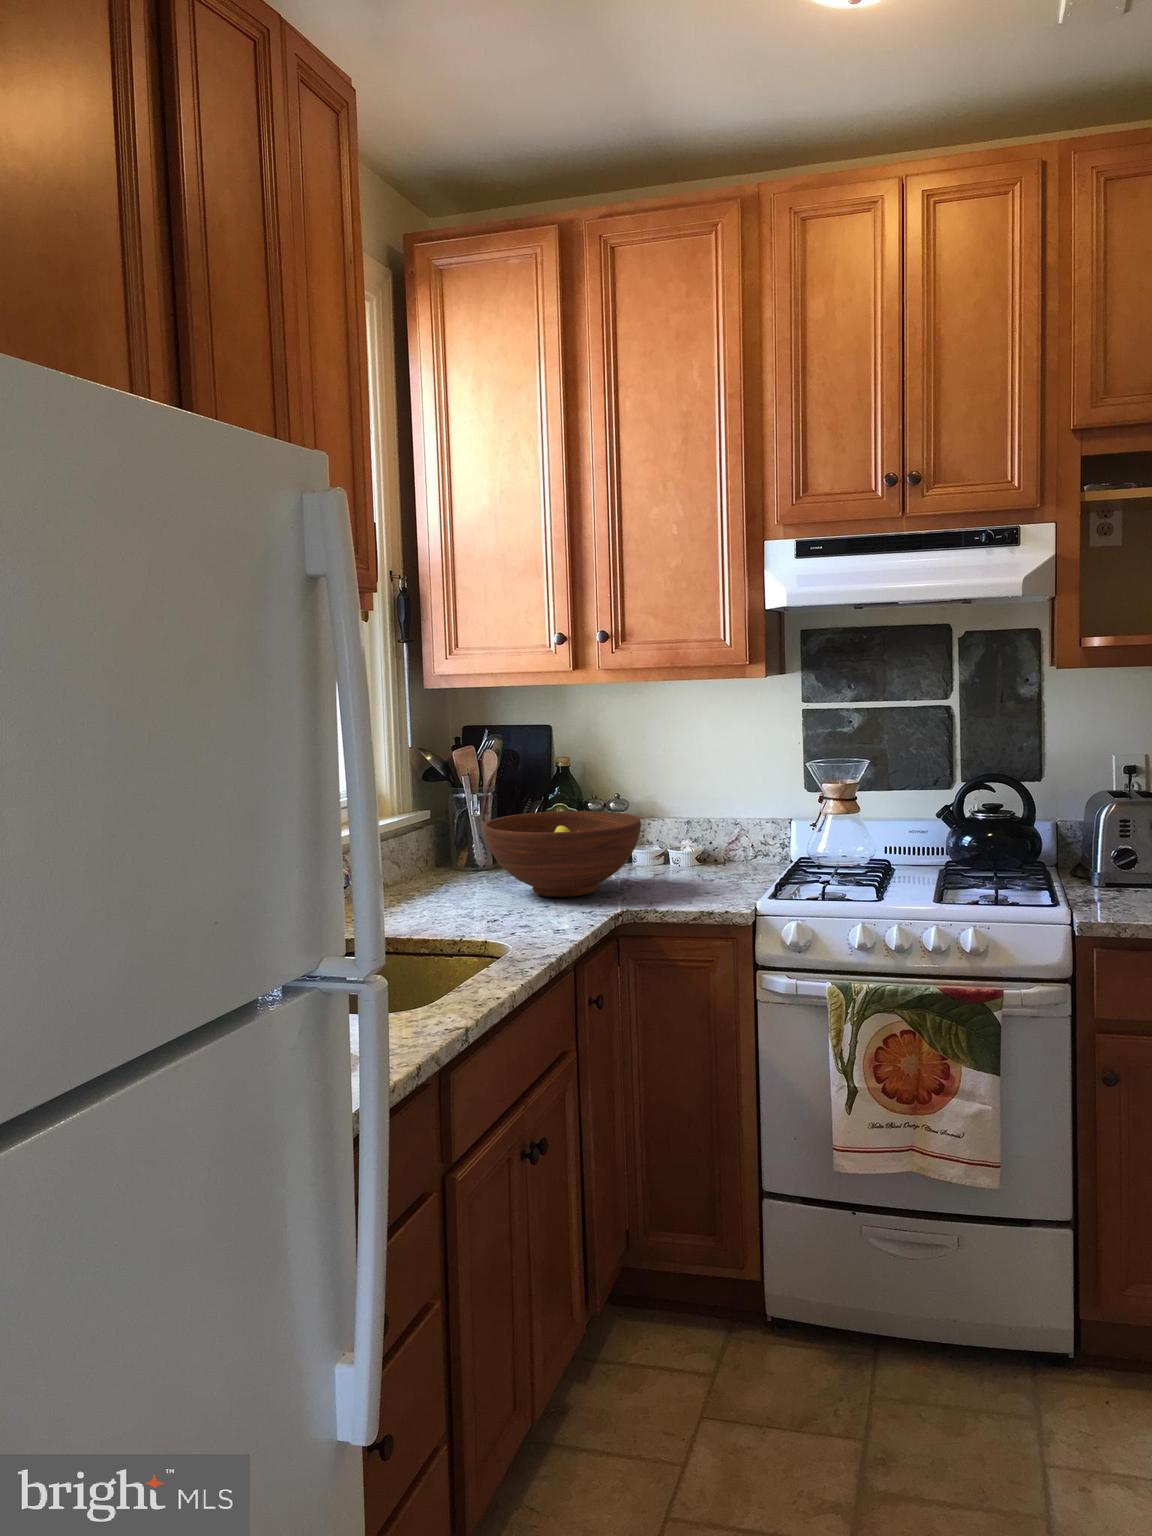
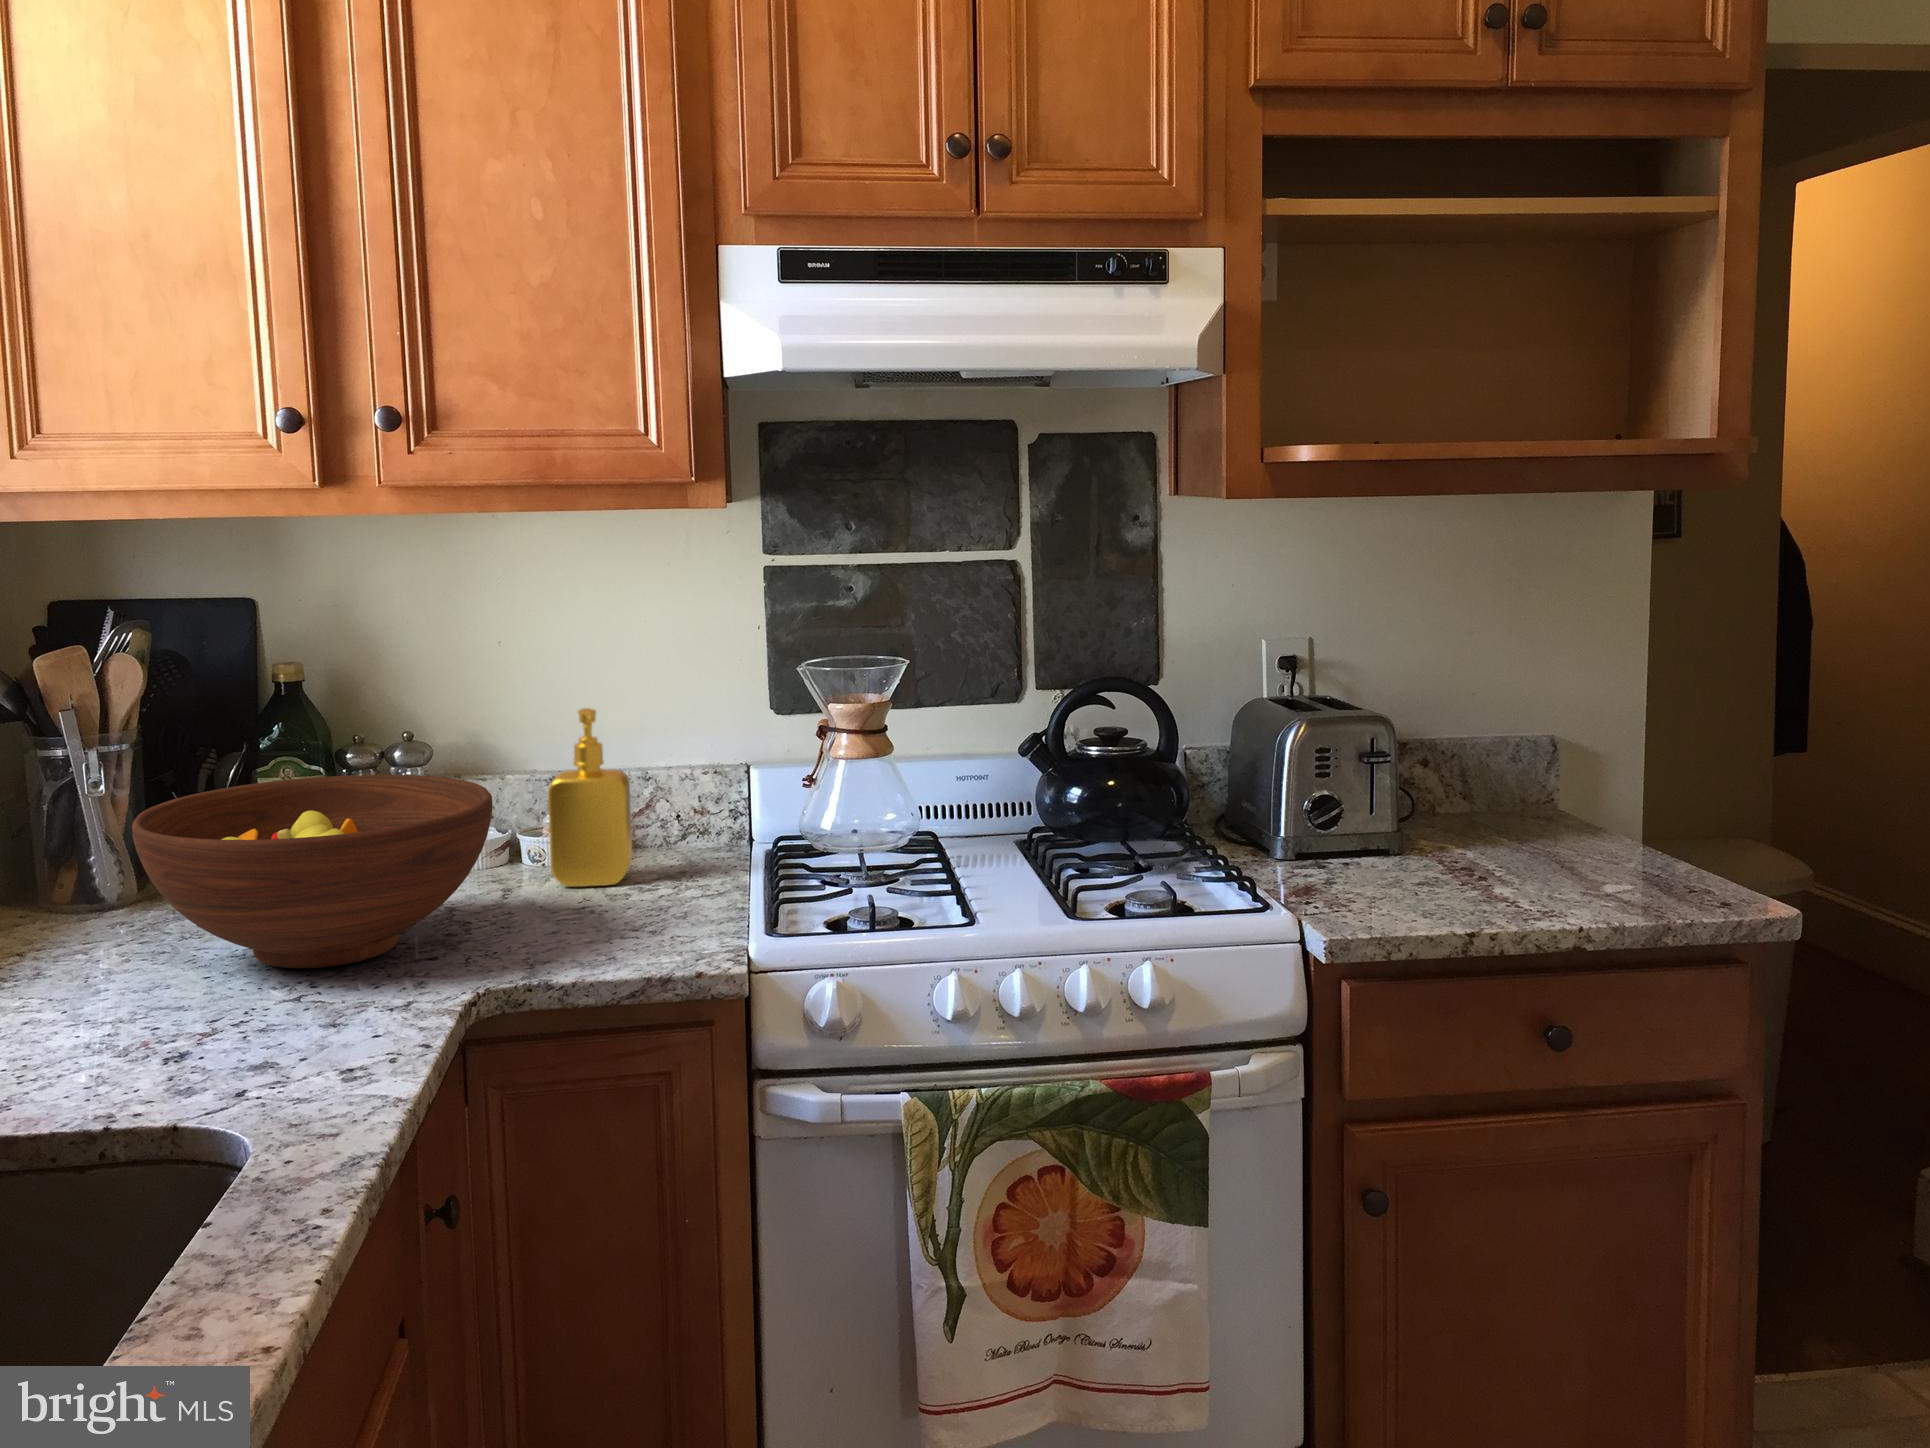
soap dispenser: none [677,783,721,876] -> present [548,708,632,887]

